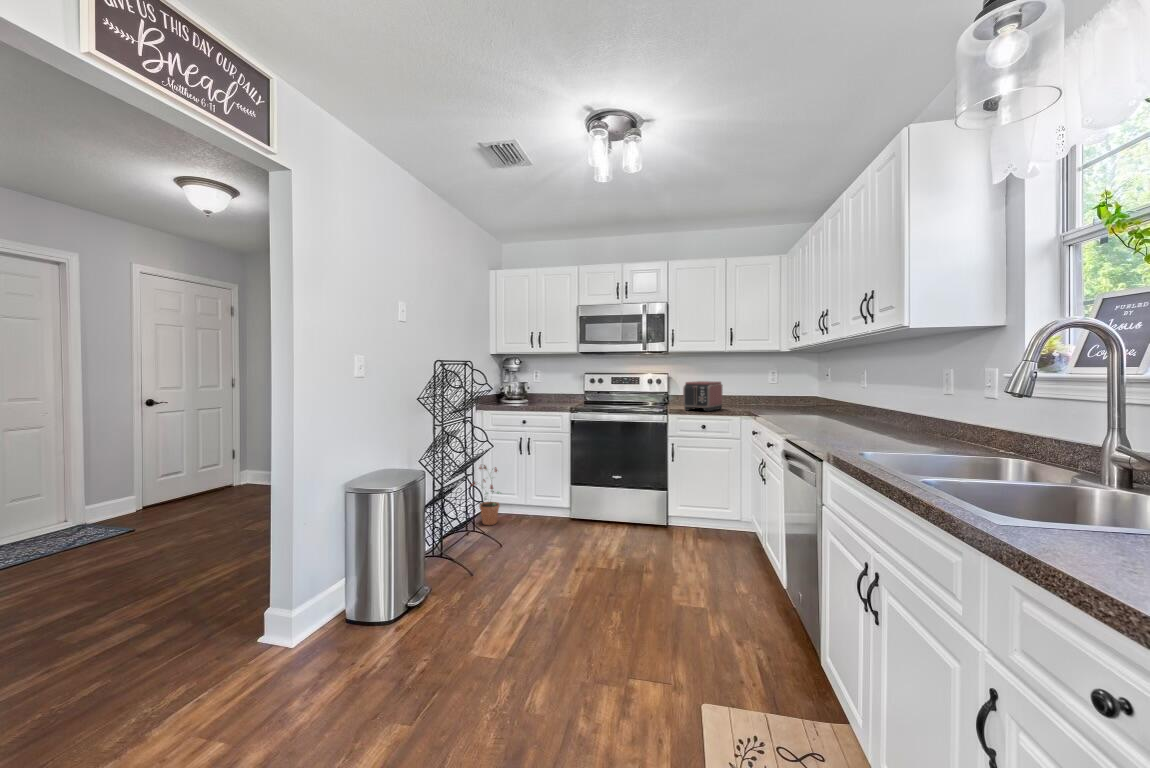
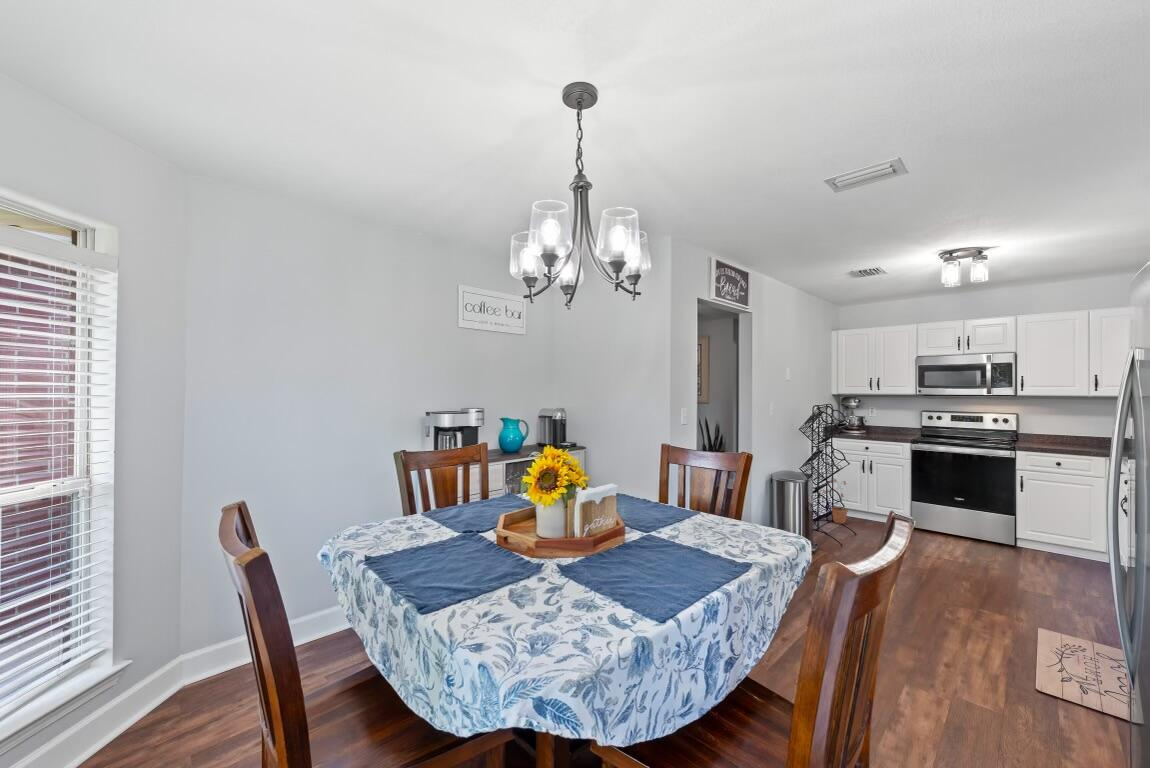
toaster: present [683,381,723,412] -> none [1033,423,1082,451]

